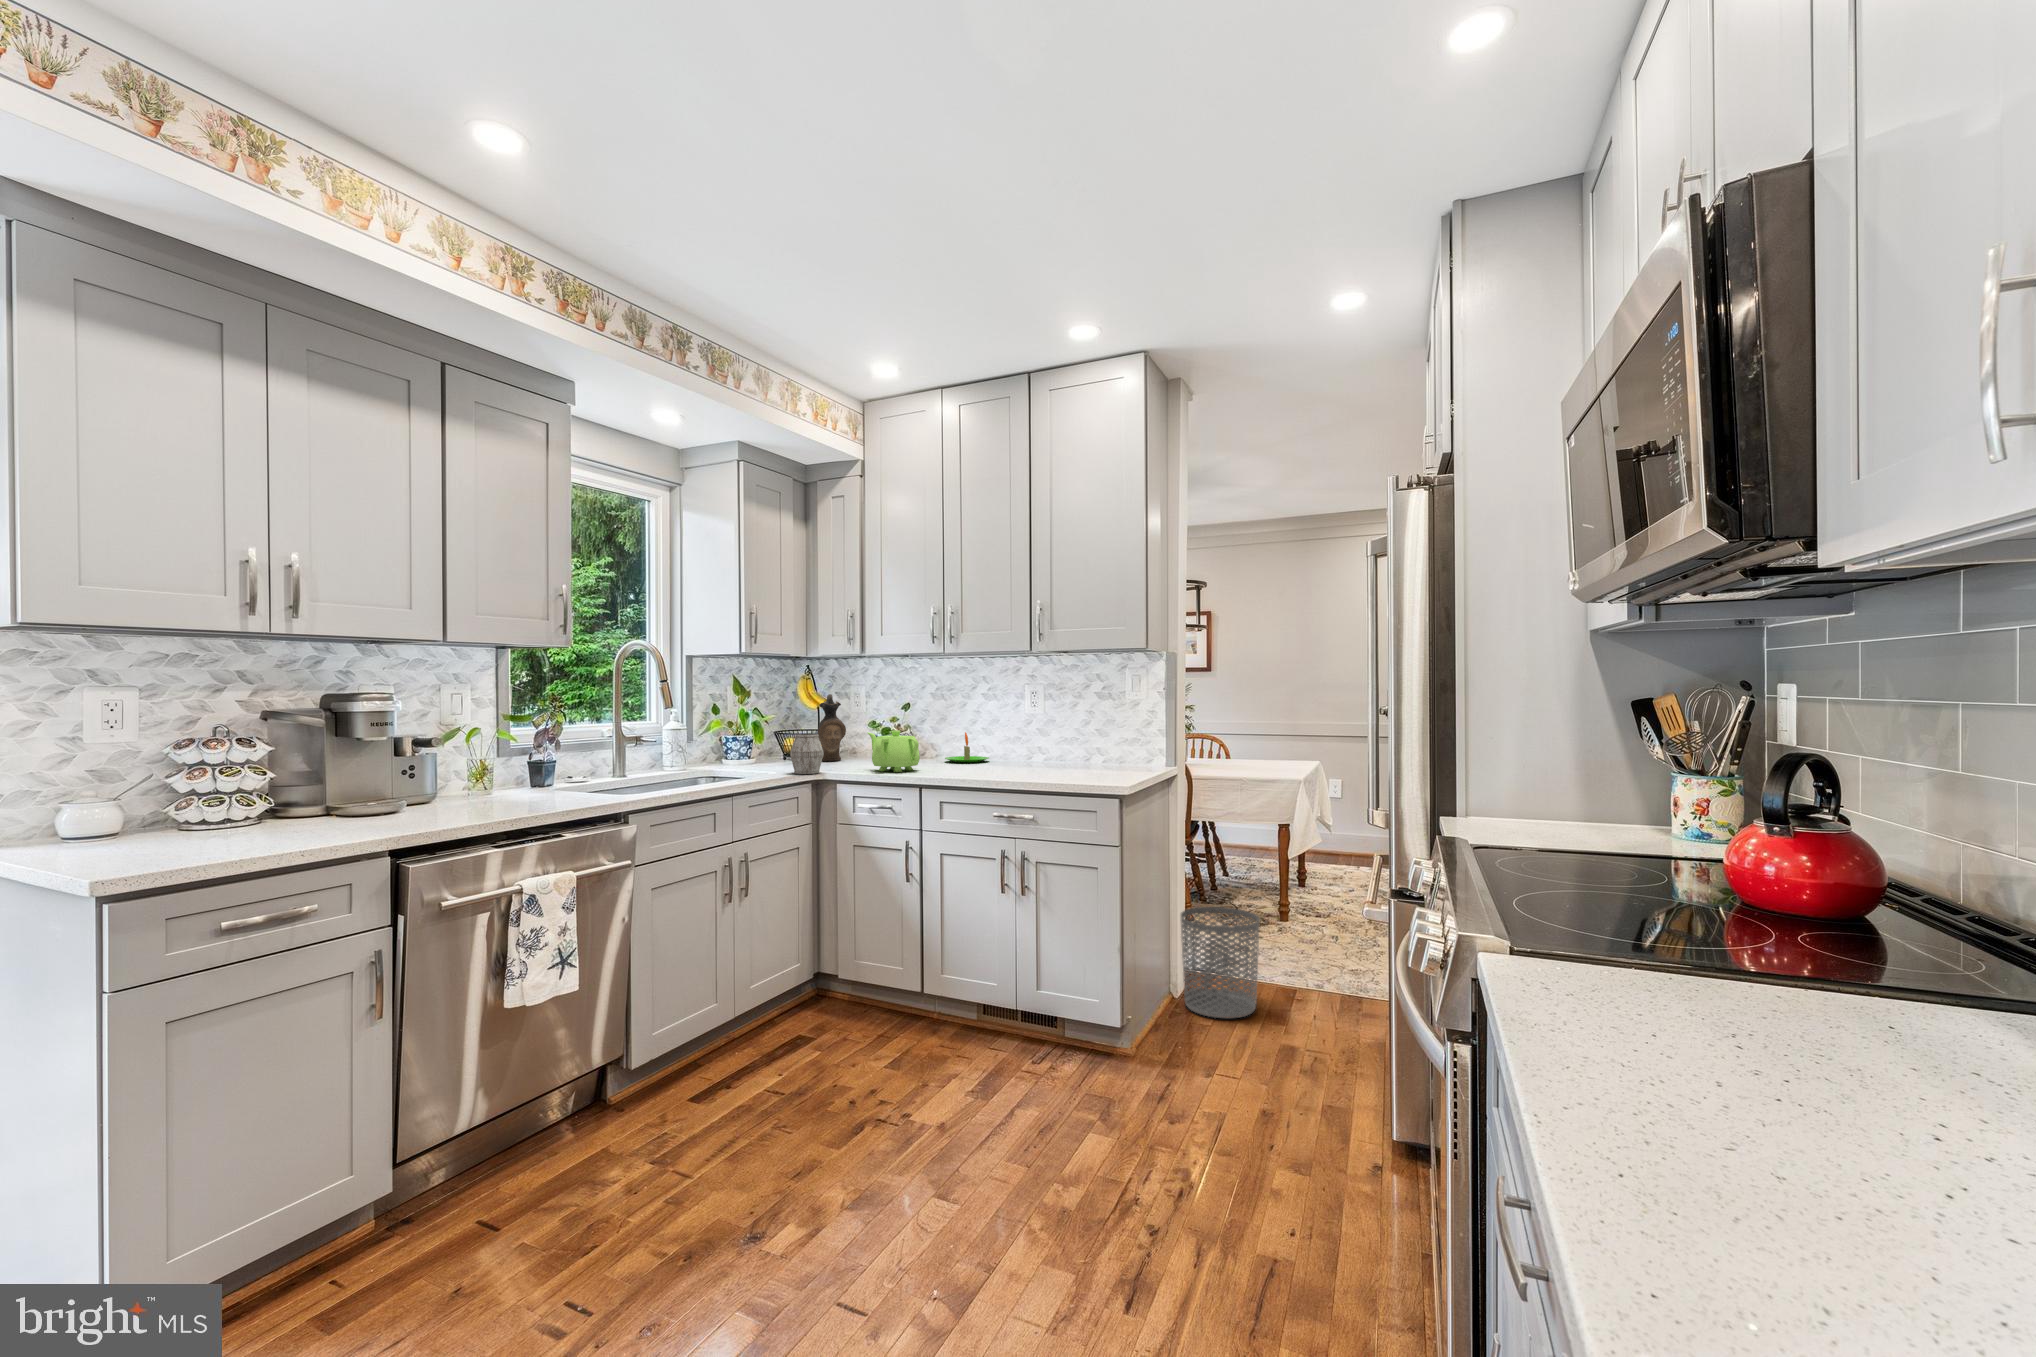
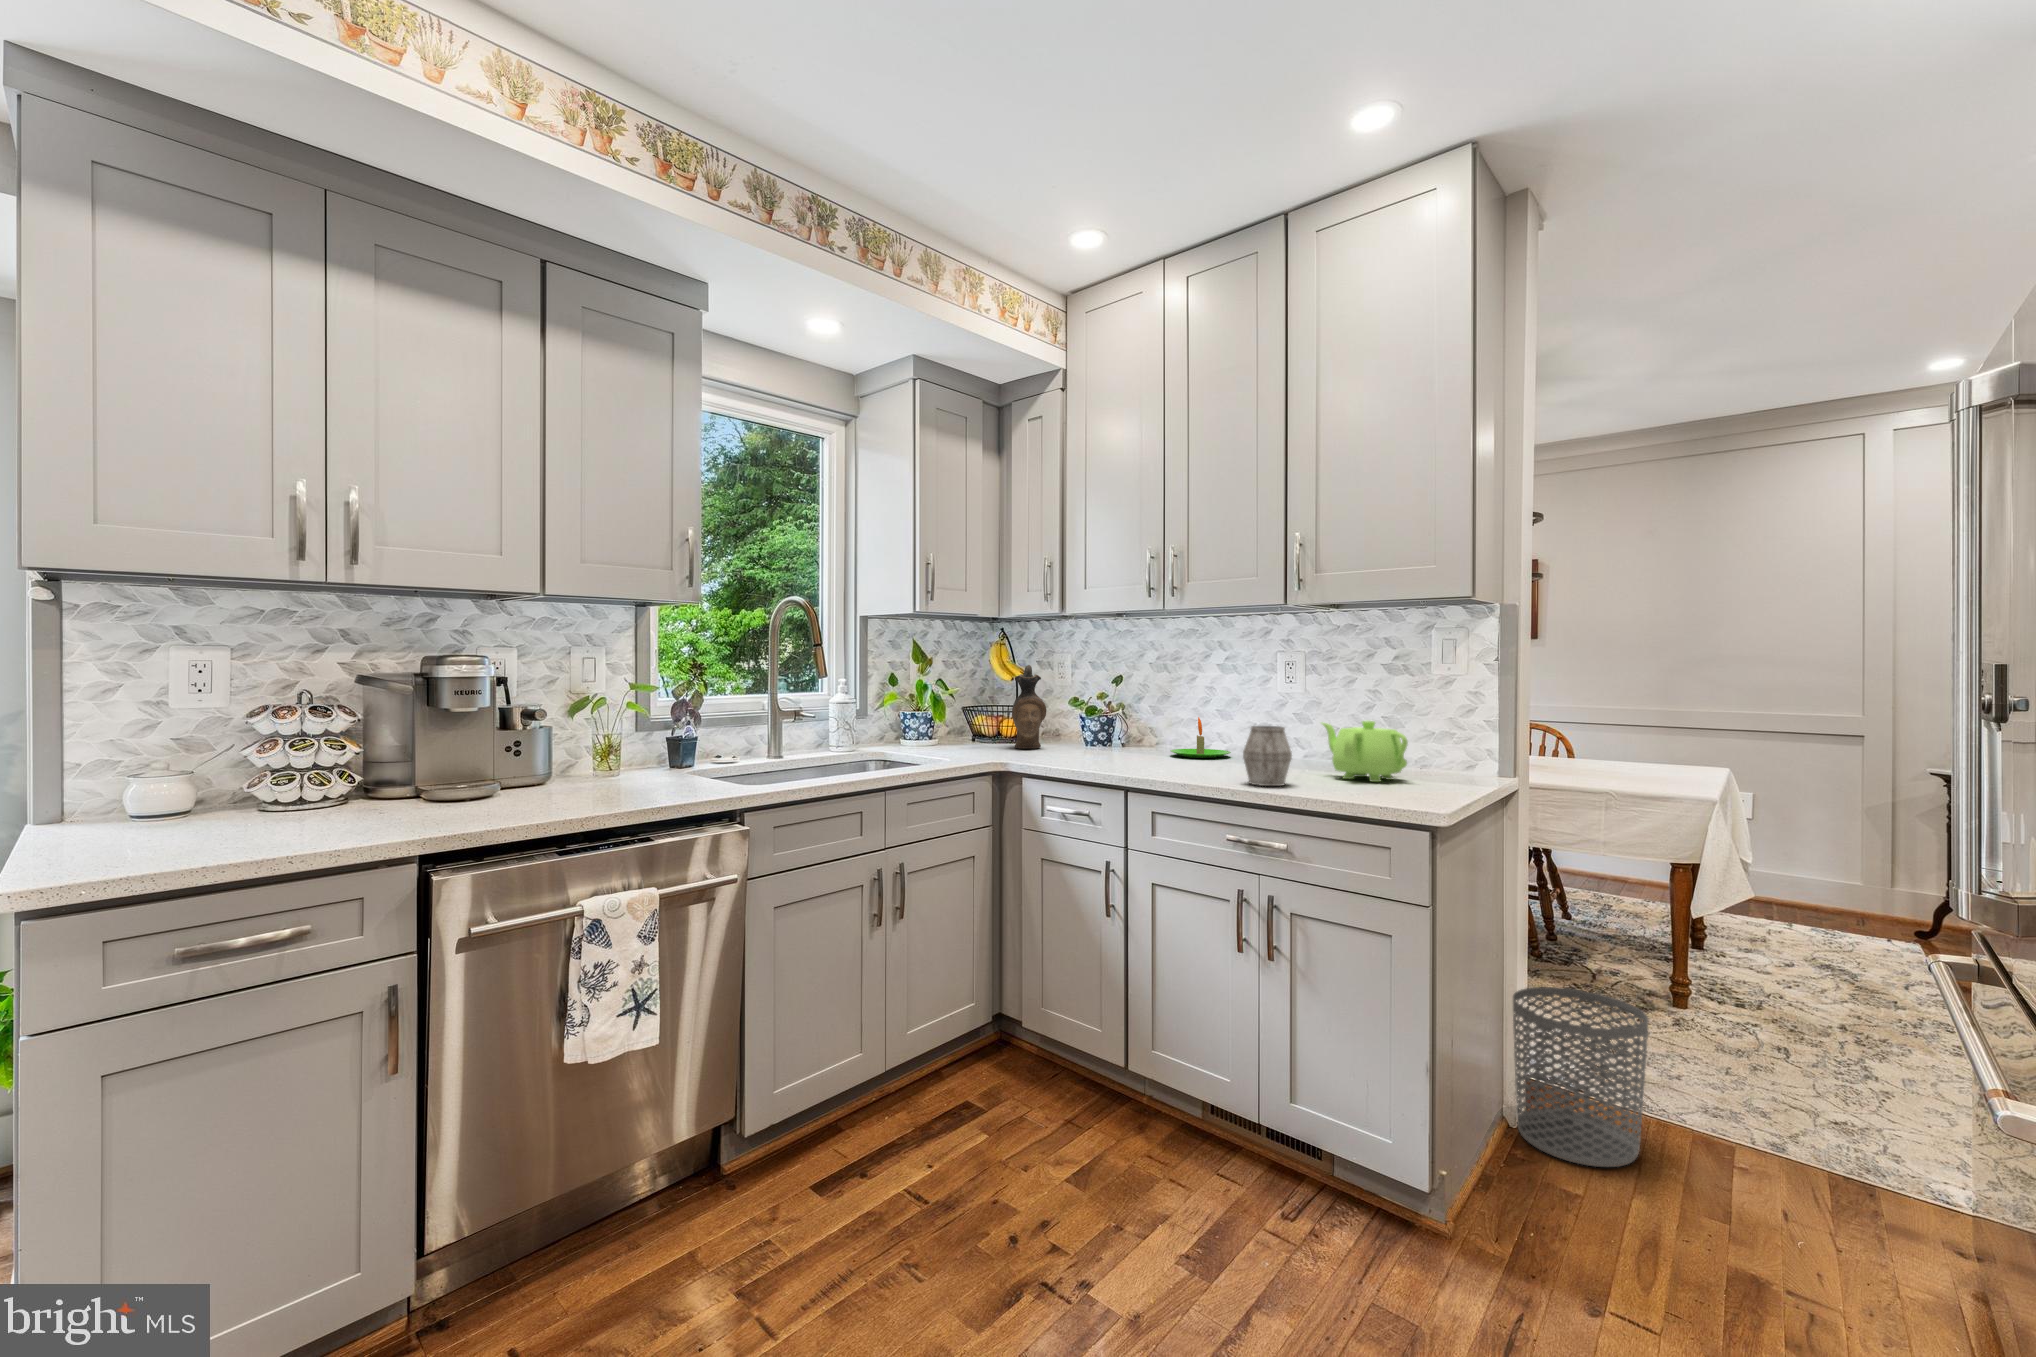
teapot: present [868,730,920,772] -> present [1322,721,1408,782]
mug: present [790,734,824,774] -> present [1243,726,1292,786]

